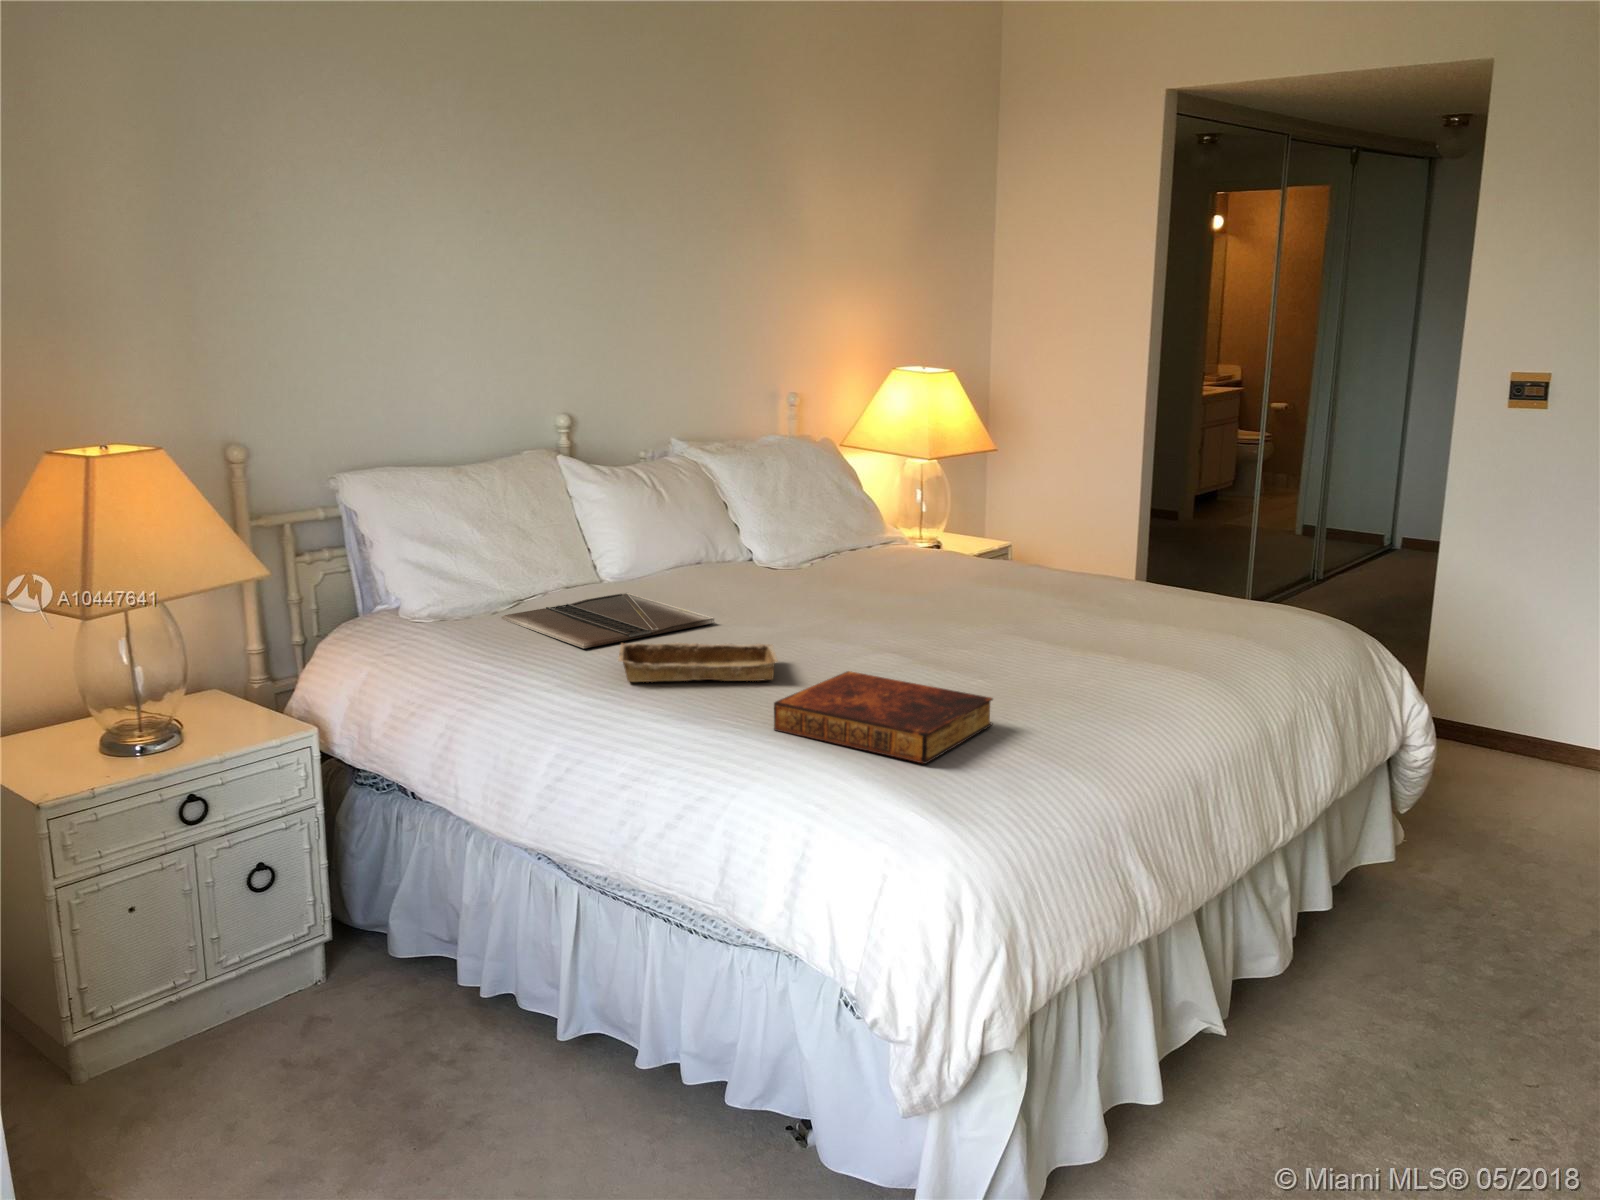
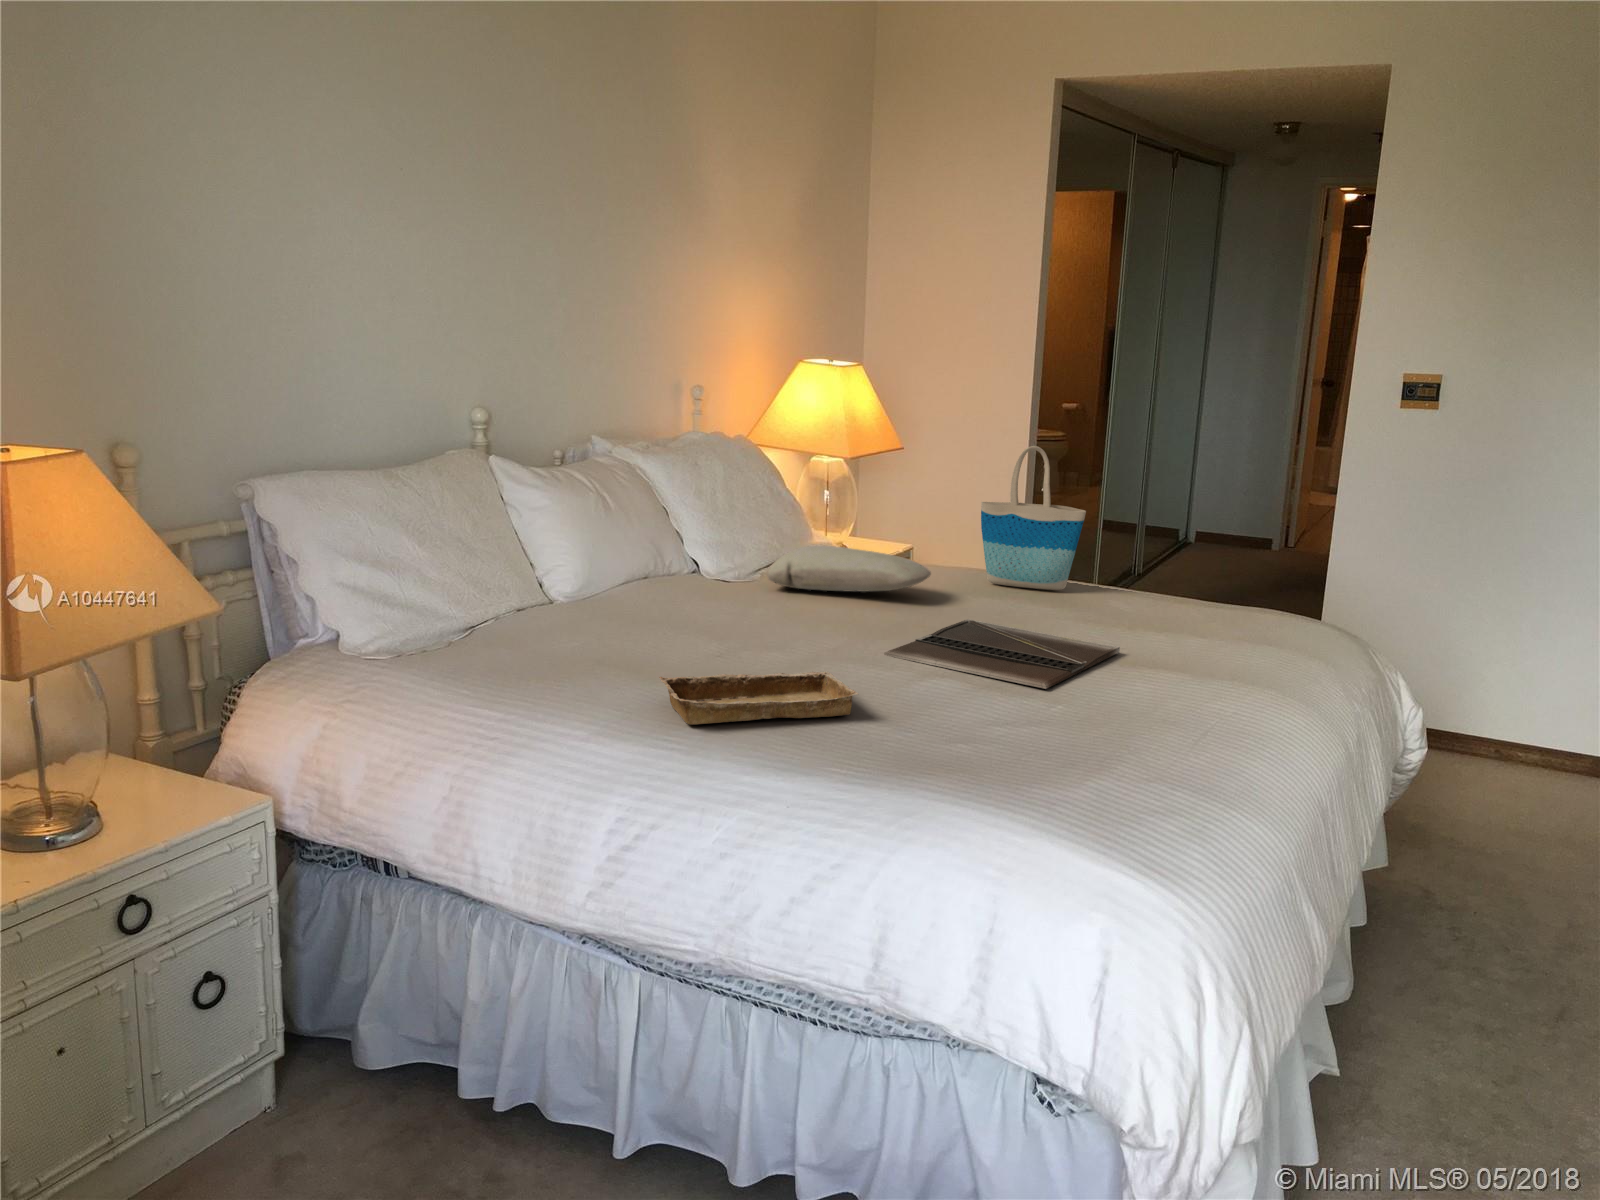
tote bag: none [1006,446,1100,583] -> present [981,446,1086,590]
pillow: none [797,539,944,579] -> present [767,546,931,592]
laptop: present [502,593,714,648] -> present [884,619,1120,689]
book: present [774,671,993,764] -> none [902,702,1132,811]

